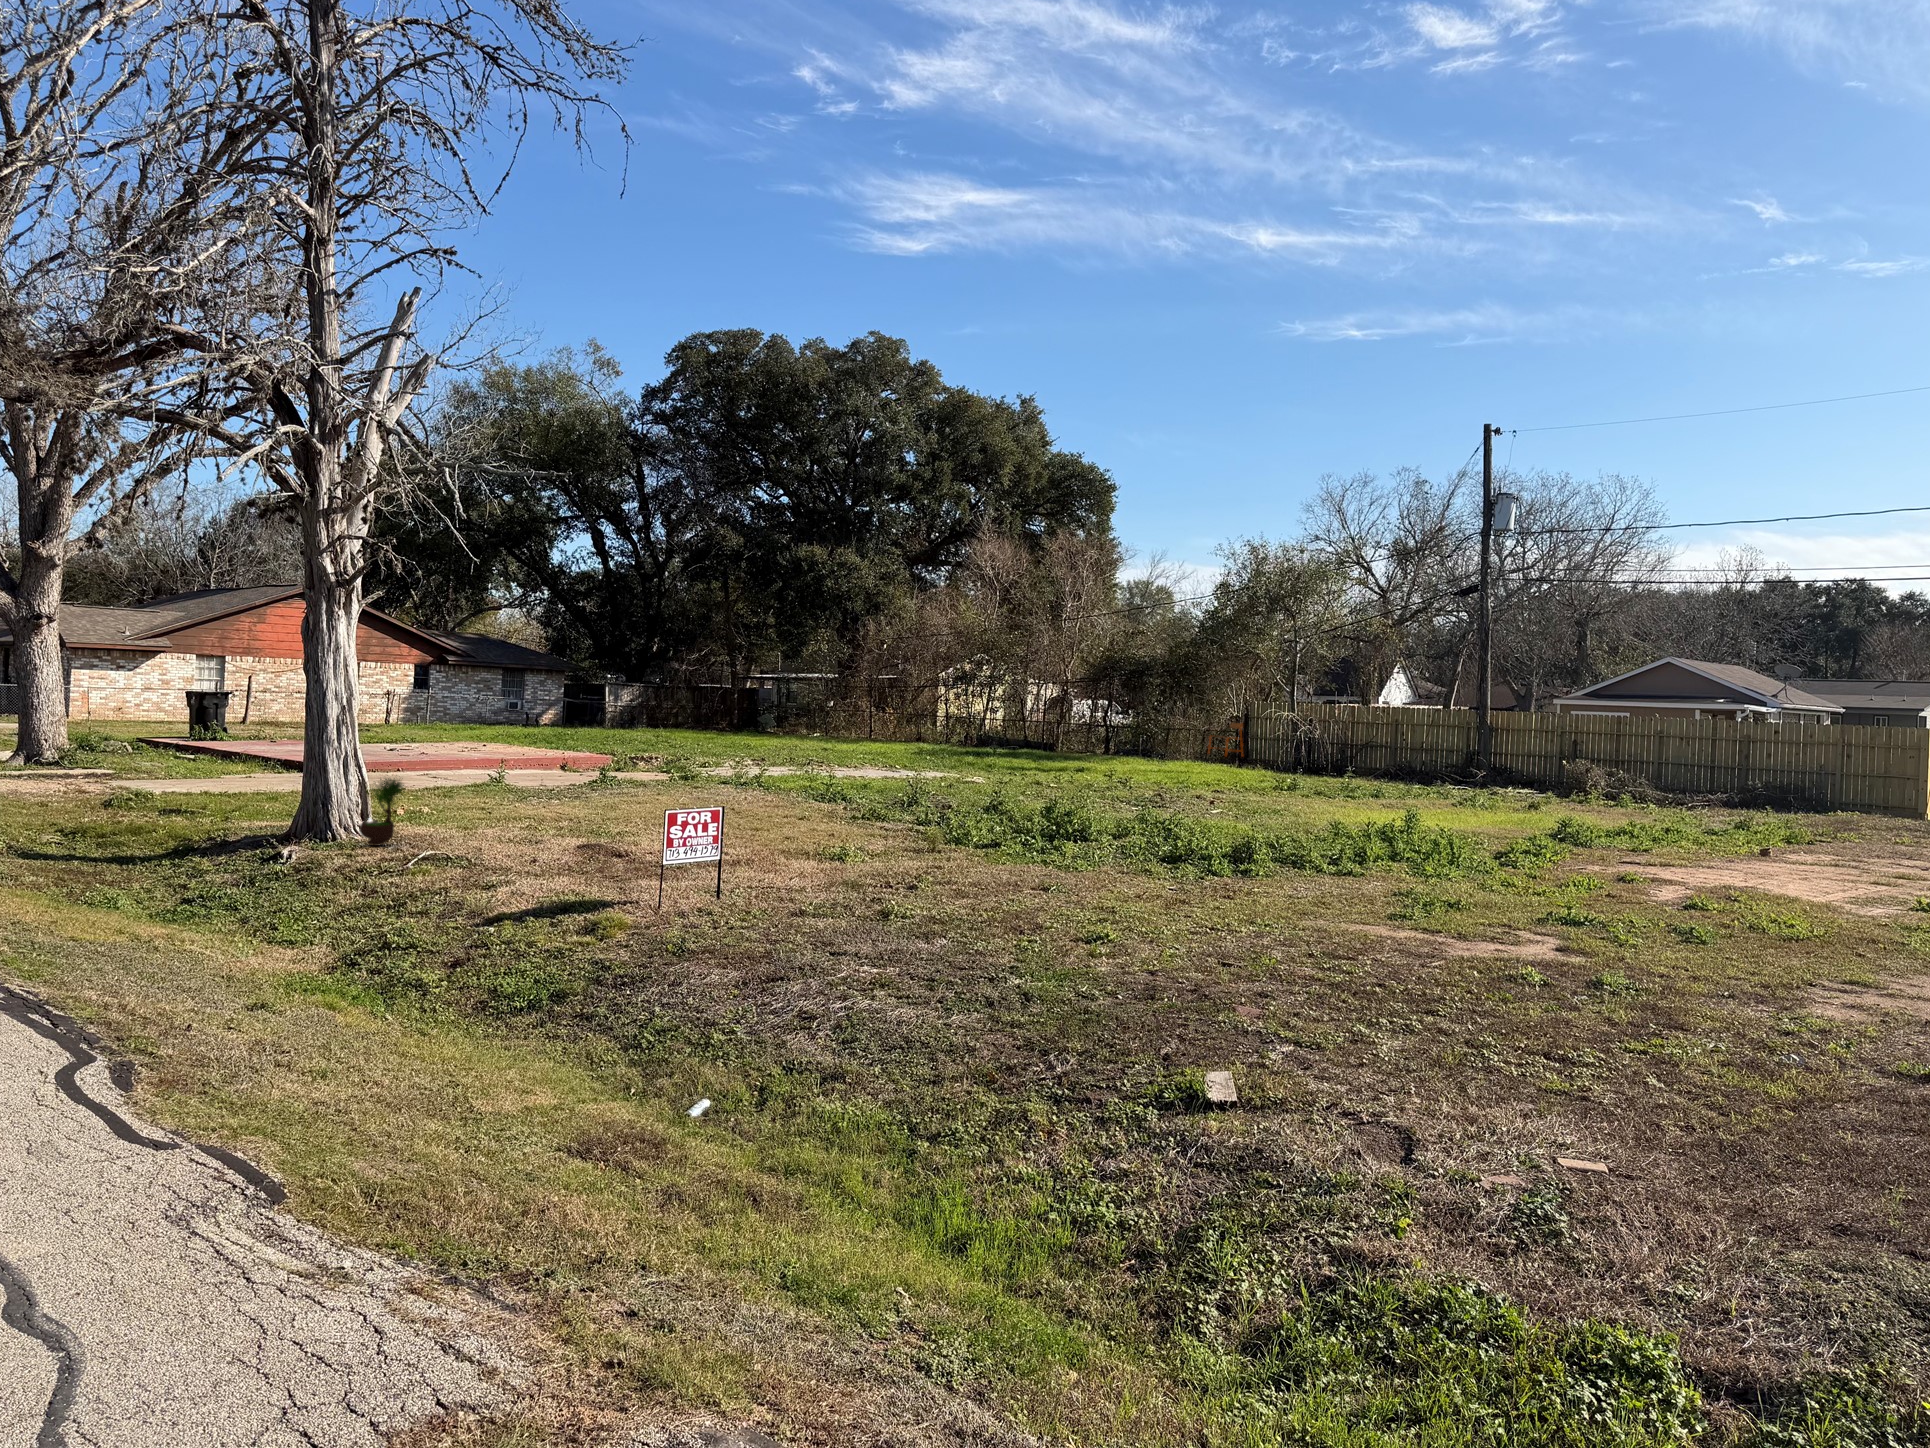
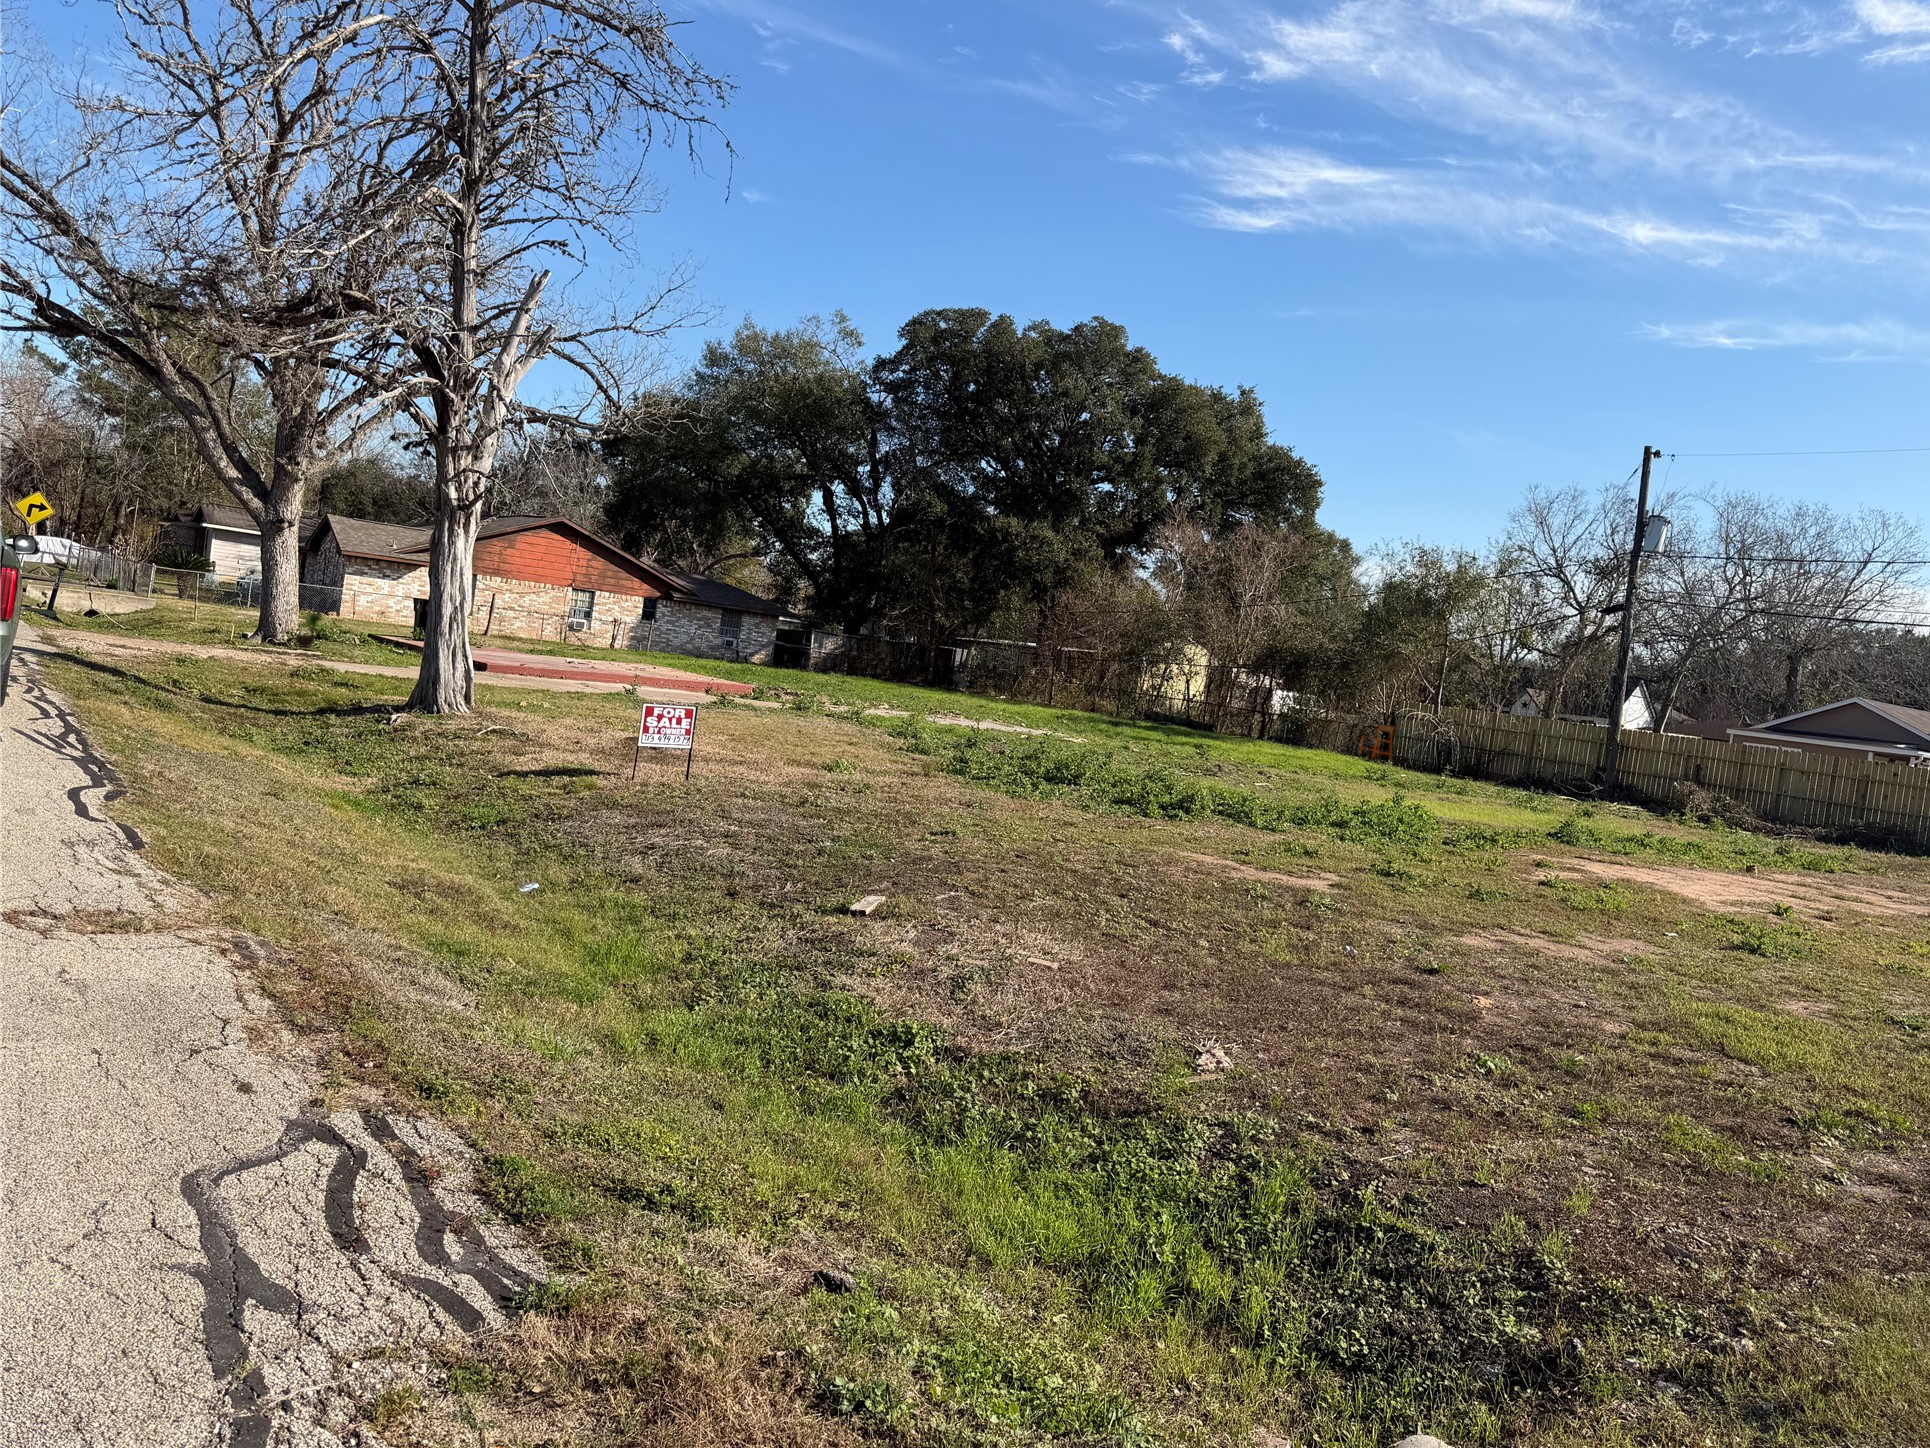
potted tree: present [359,778,405,846] -> present [296,612,322,647]

